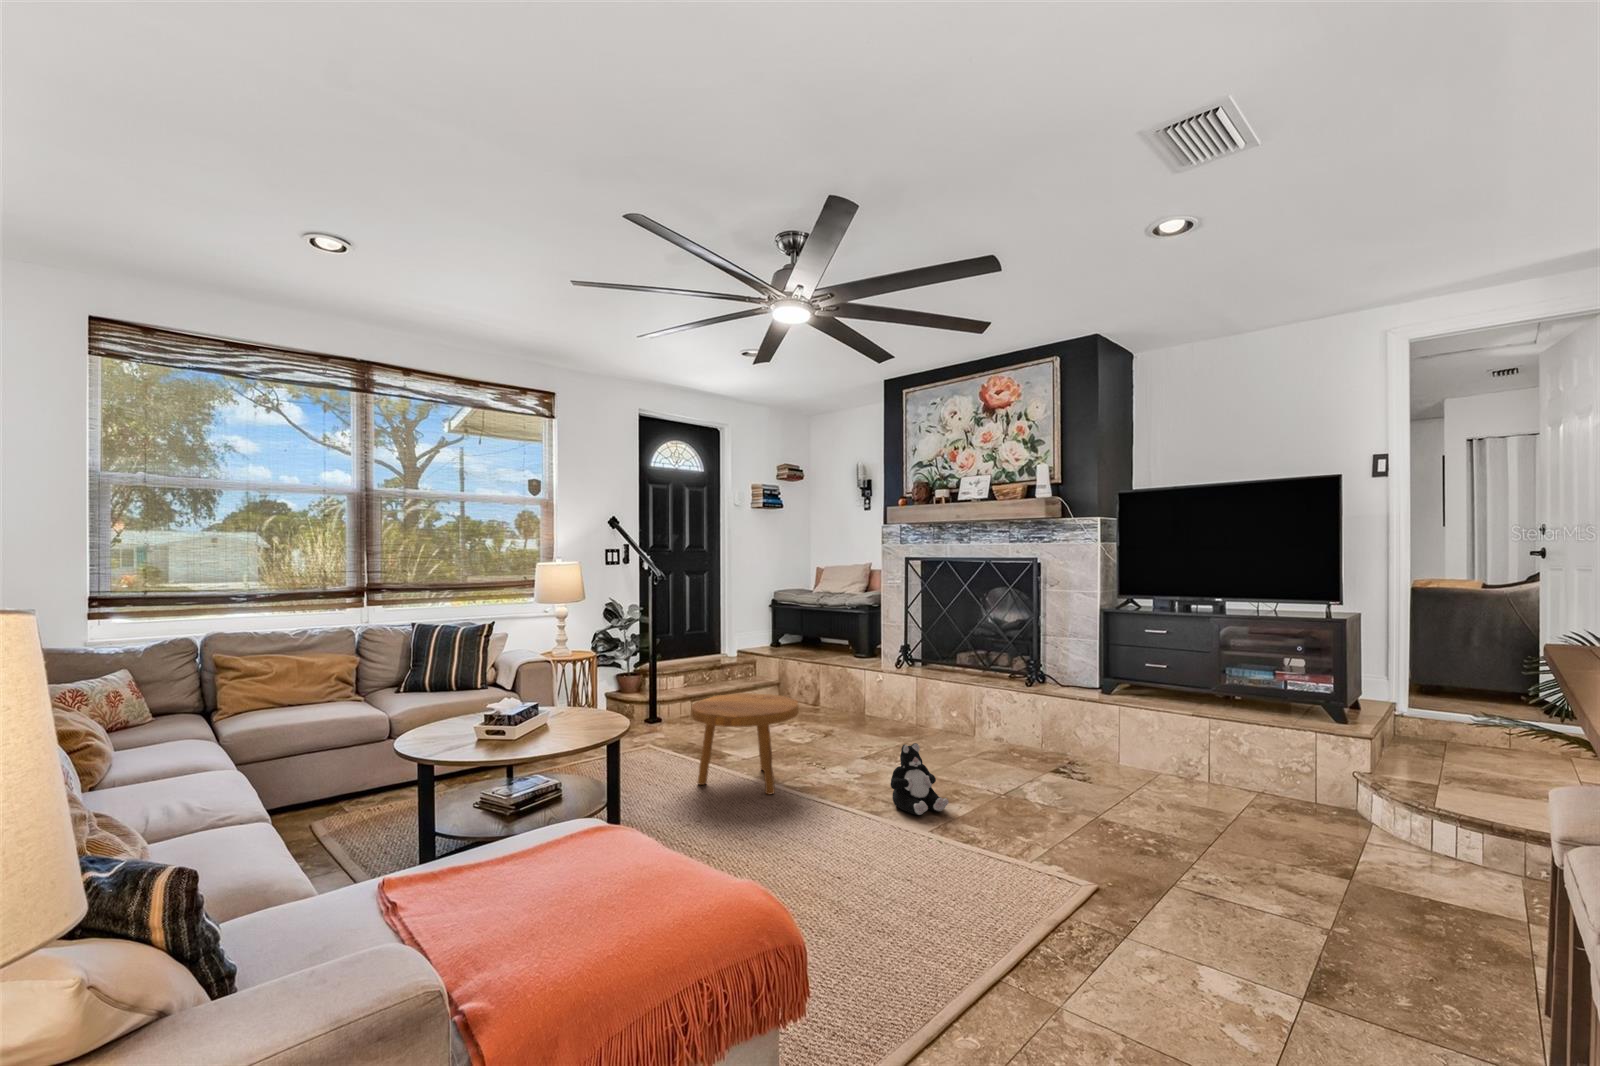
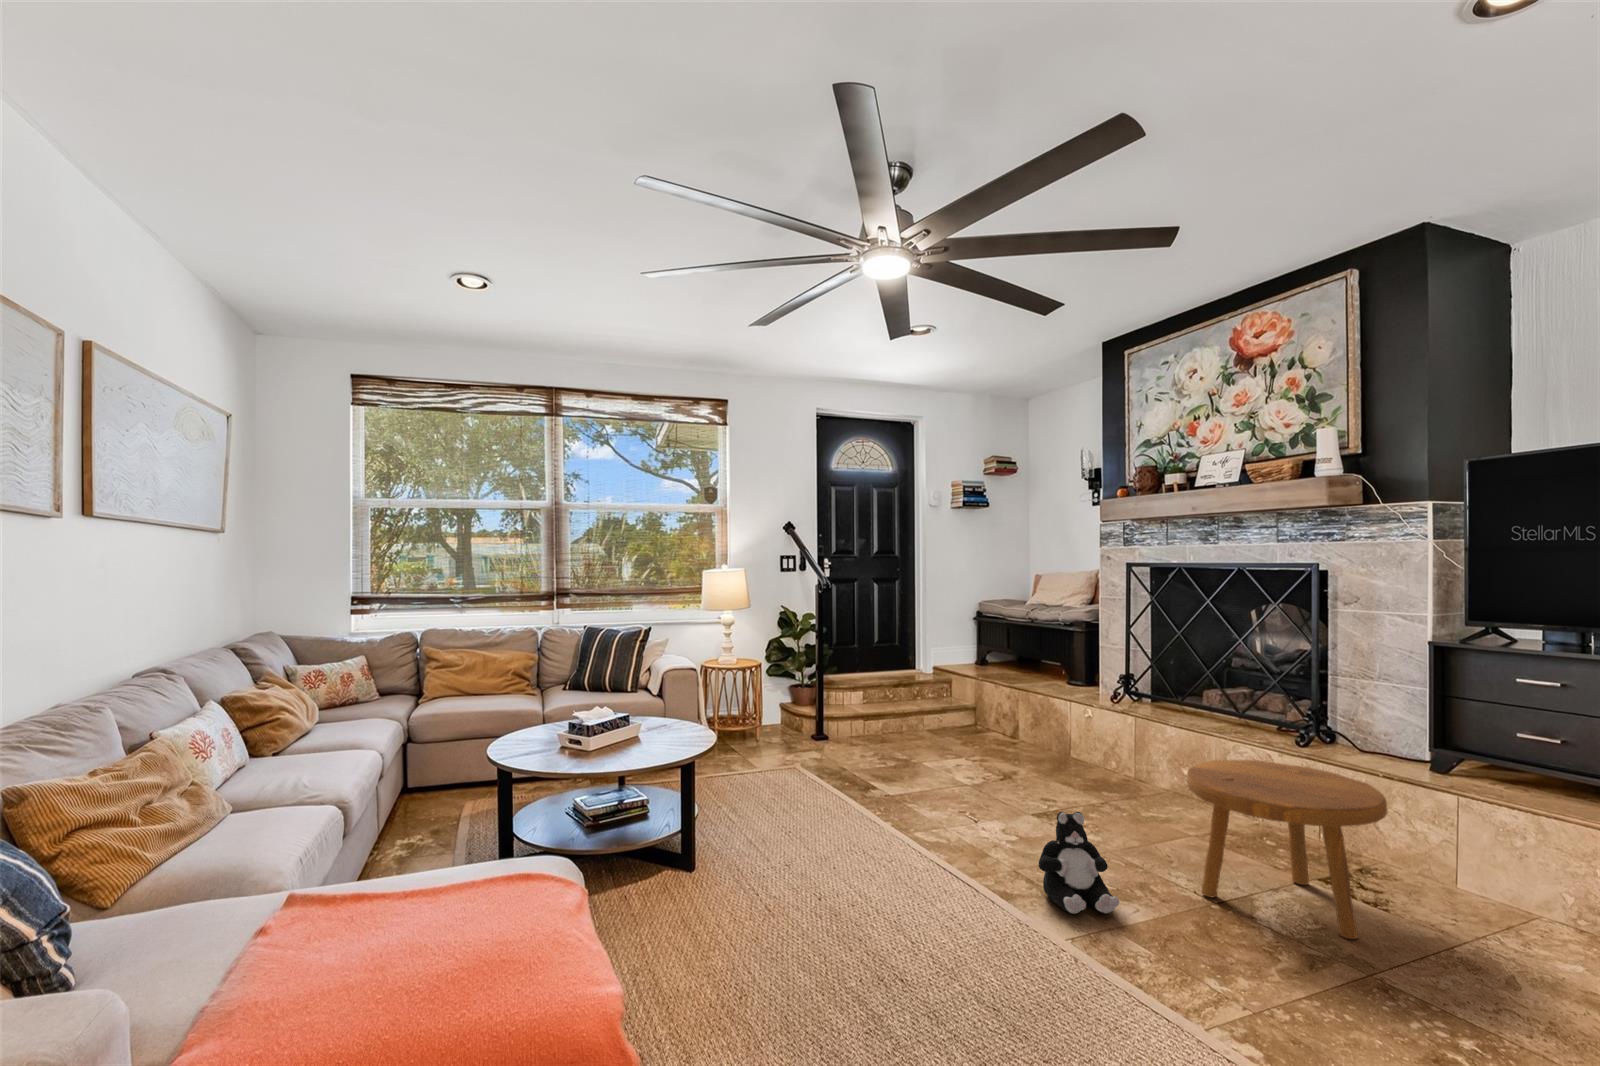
footstool: present [691,693,799,795] -> present [1187,760,1387,939]

